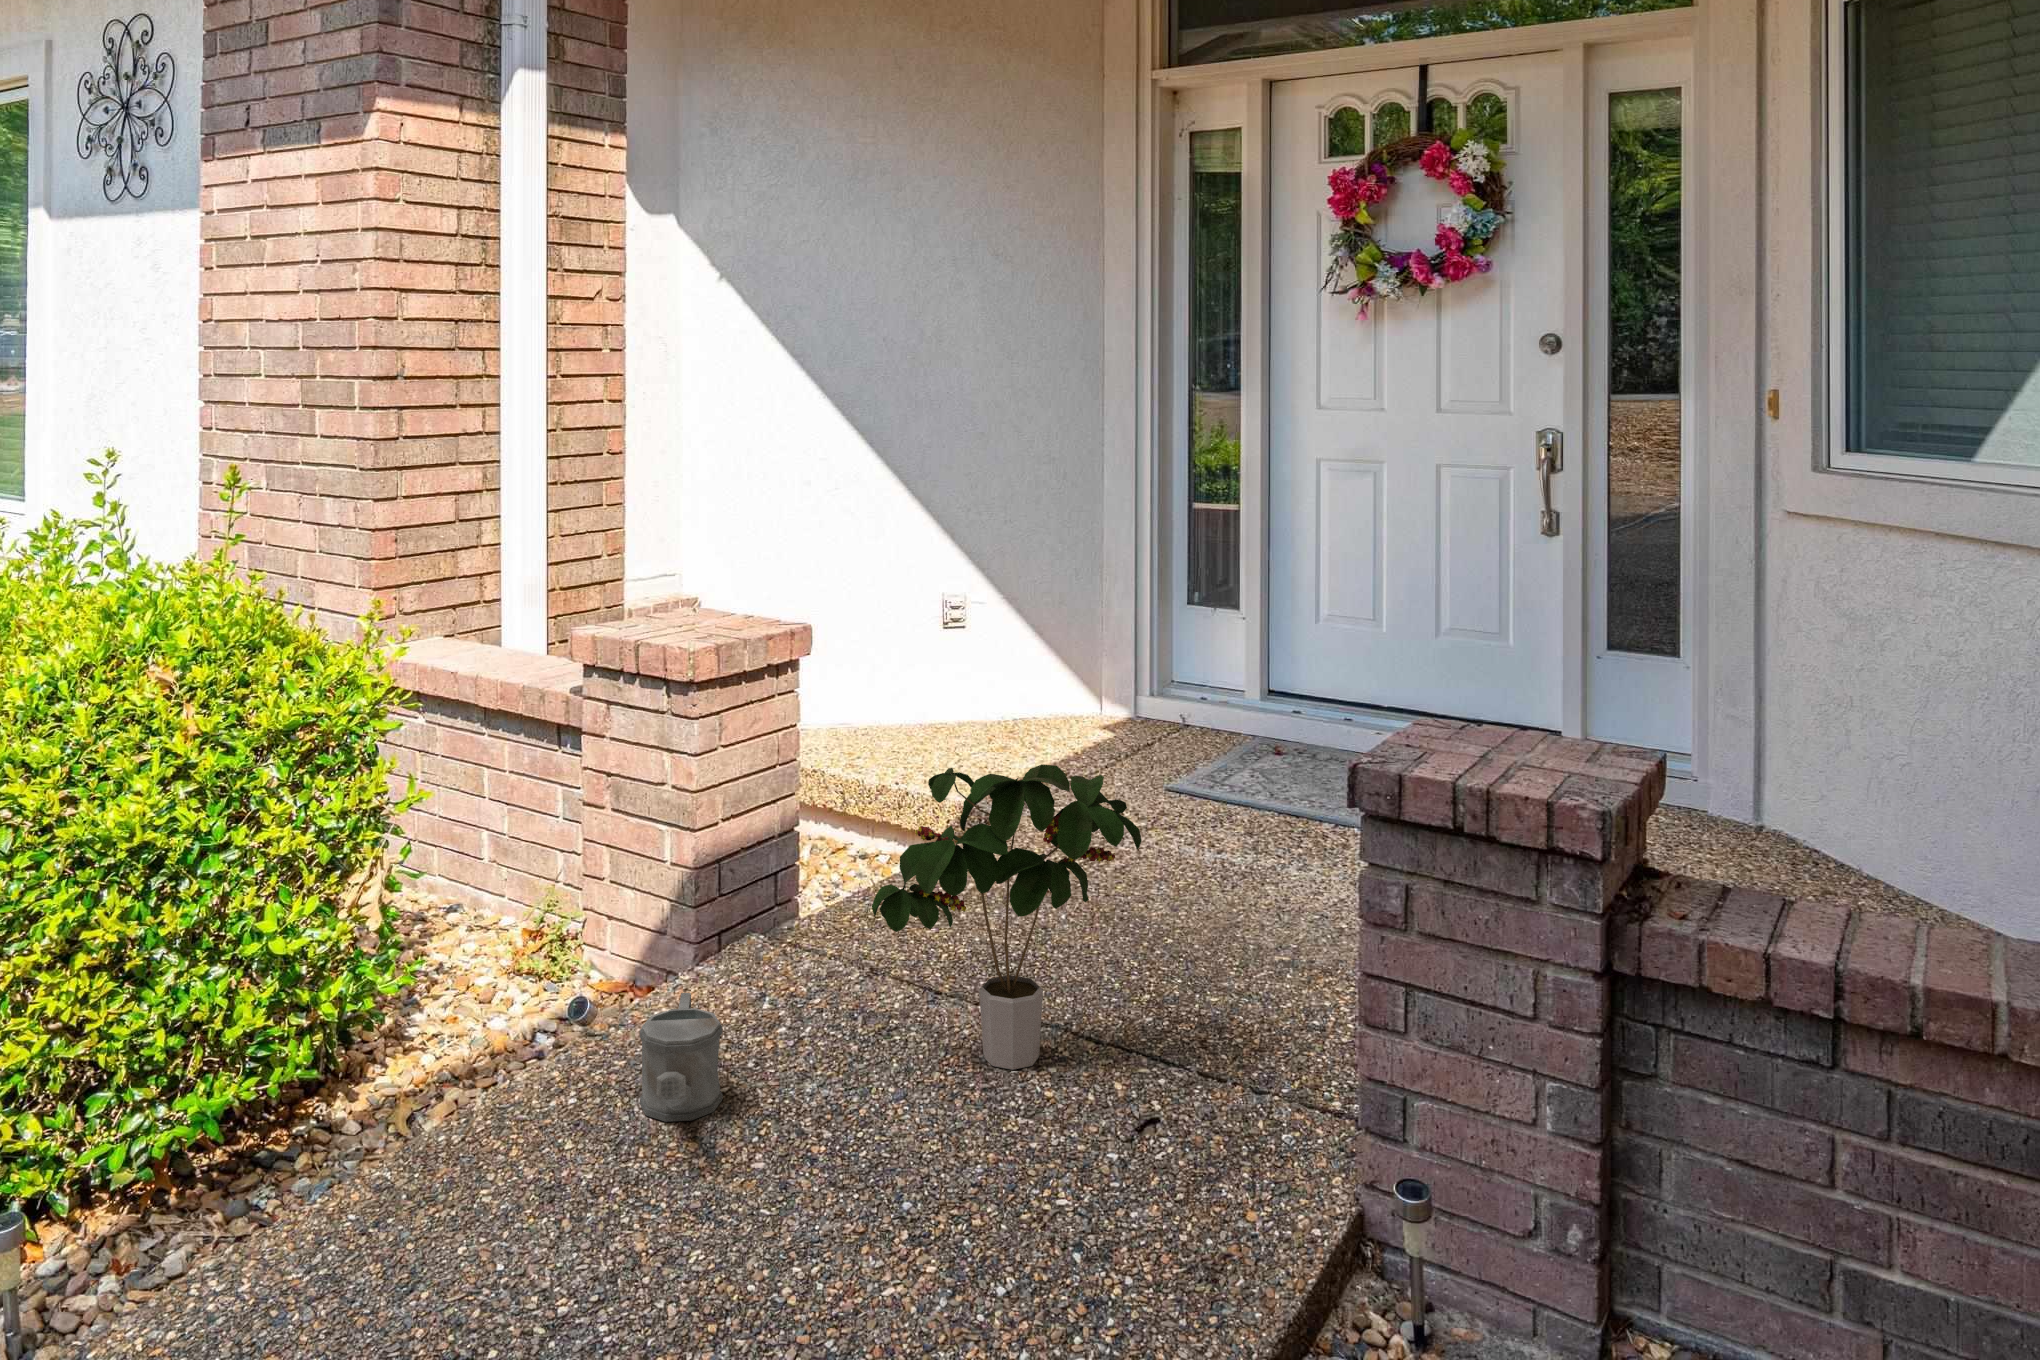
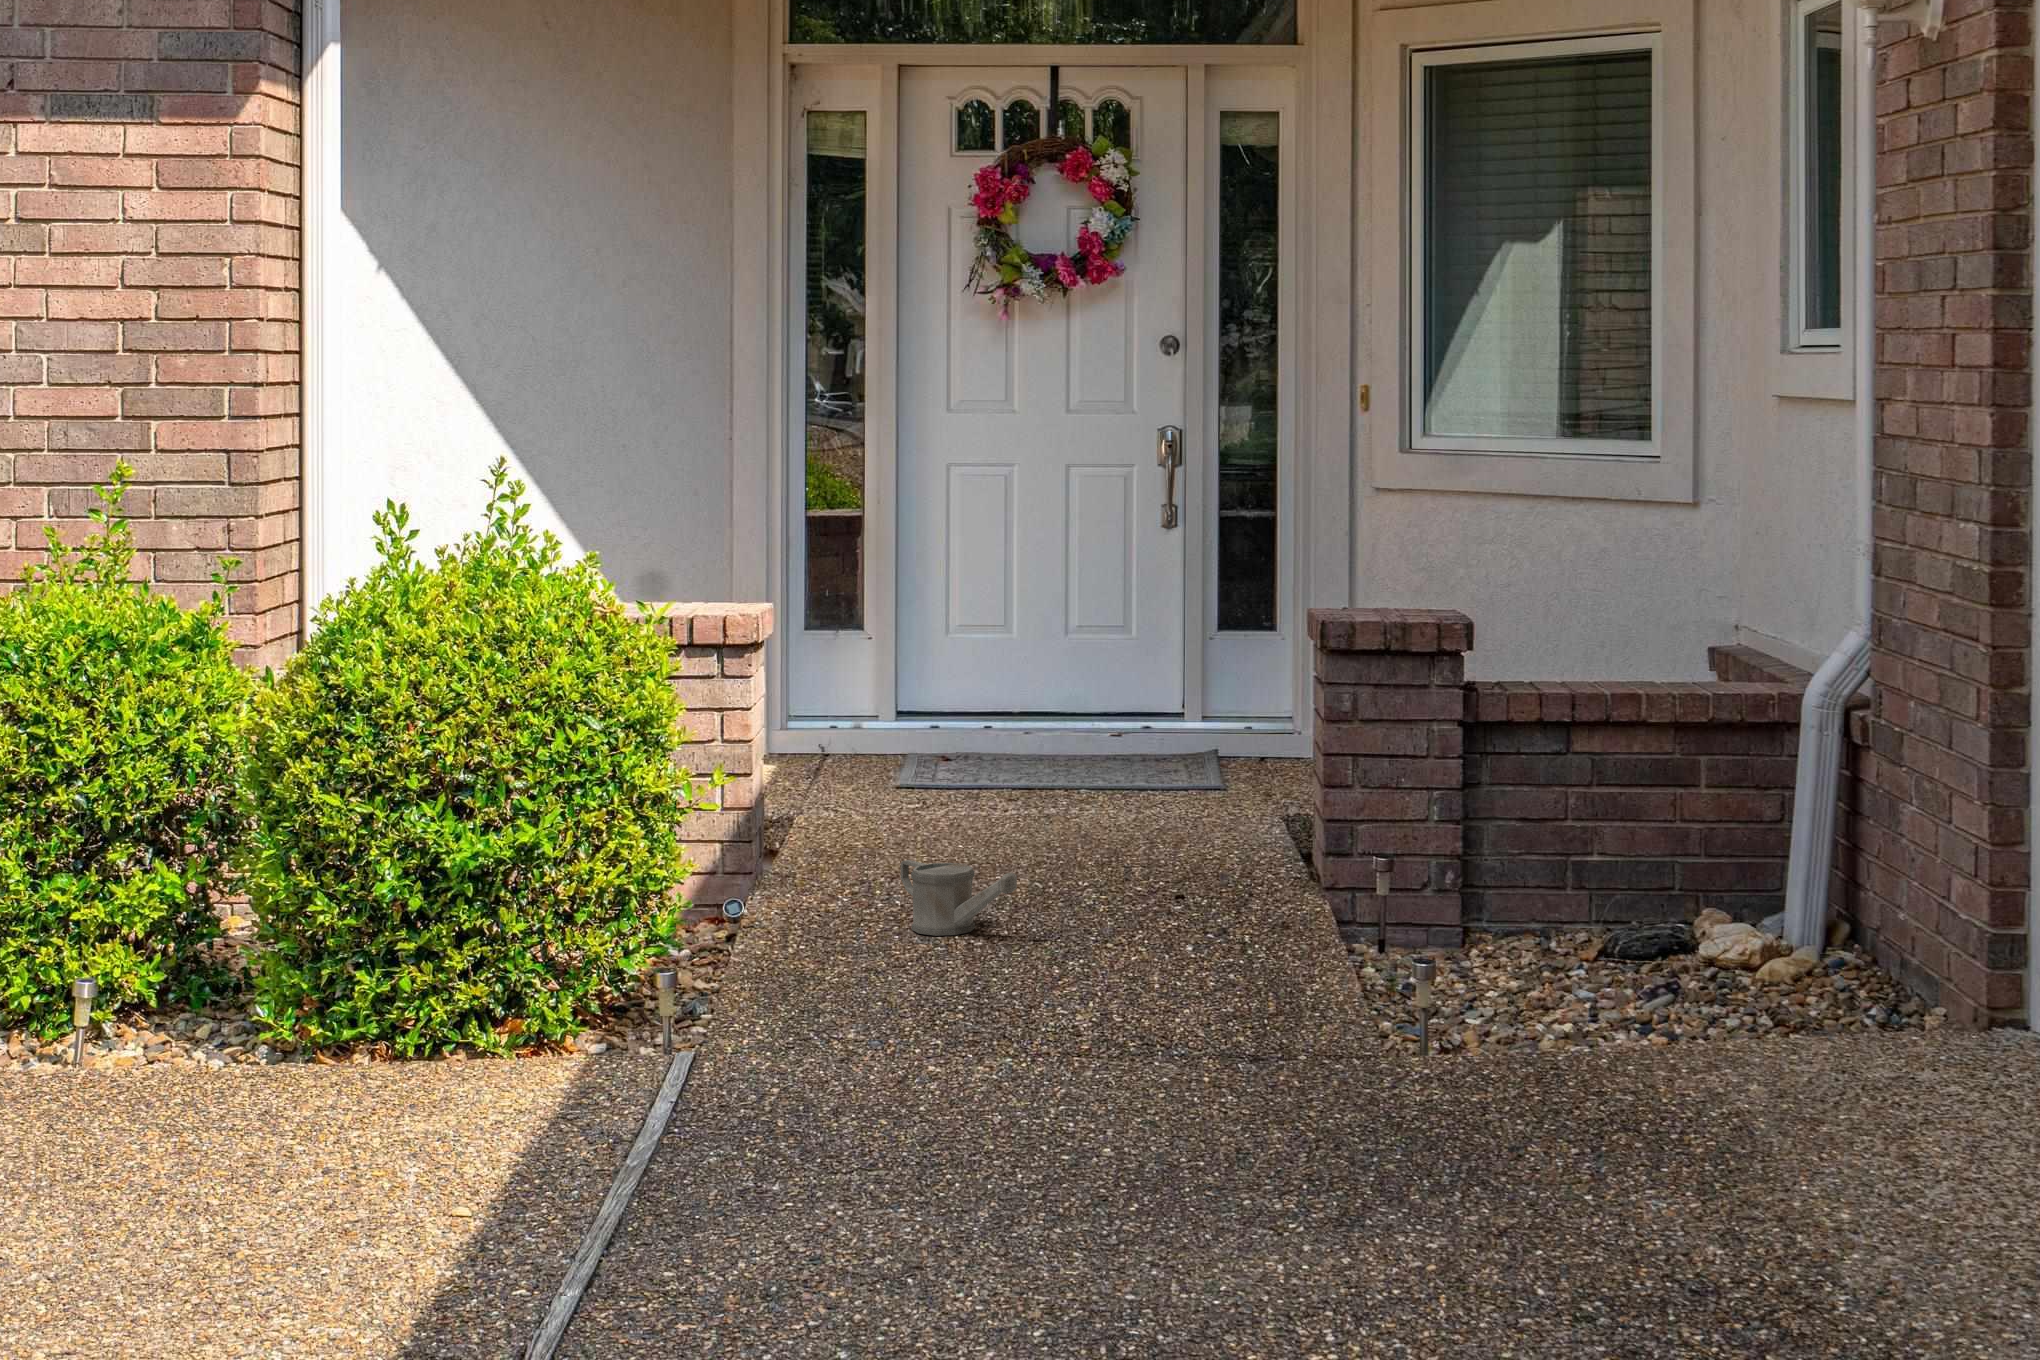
potted plant: present [872,764,1142,1070] -> none [1016,659,1184,885]

